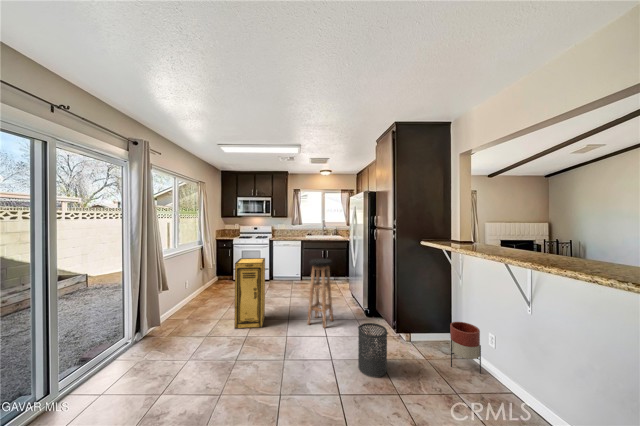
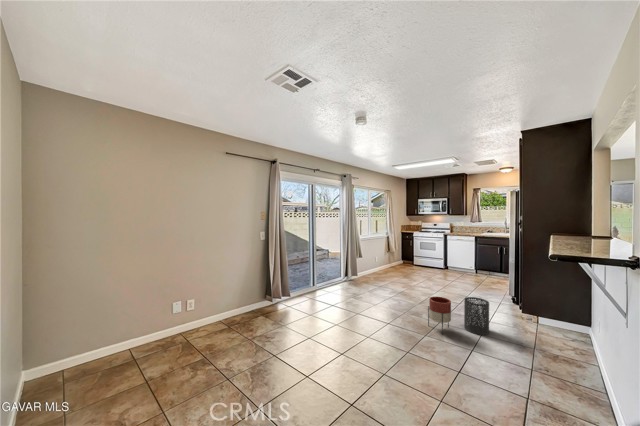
storage cabinet: present [234,258,265,329] -> none [397,244,421,293]
bar stool: present [307,259,333,328] -> none [450,250,476,305]
planter: present [450,322,481,374] -> present [428,297,451,334]

